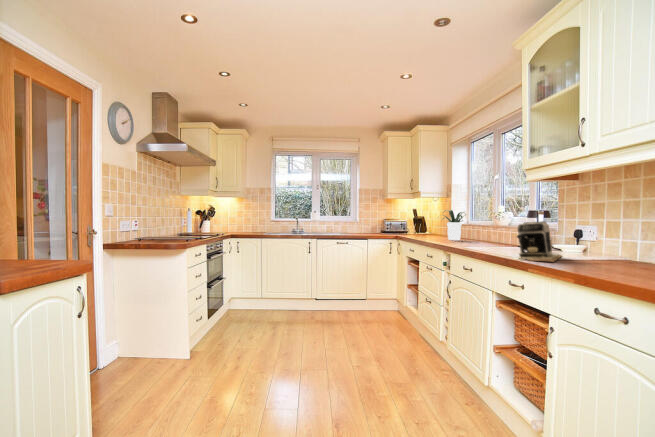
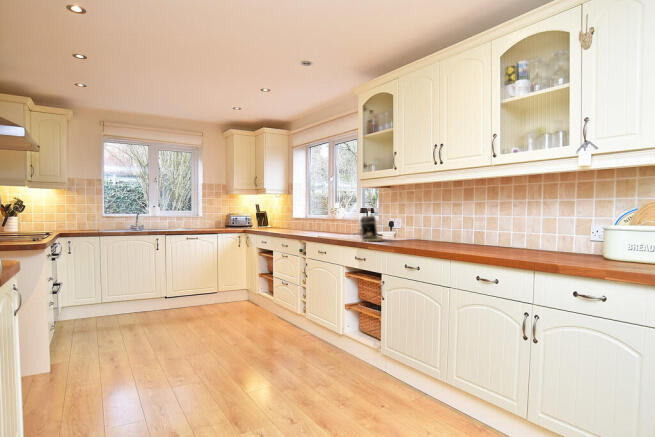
potted plant: present [443,210,464,240] -> none [288,206,317,231]

